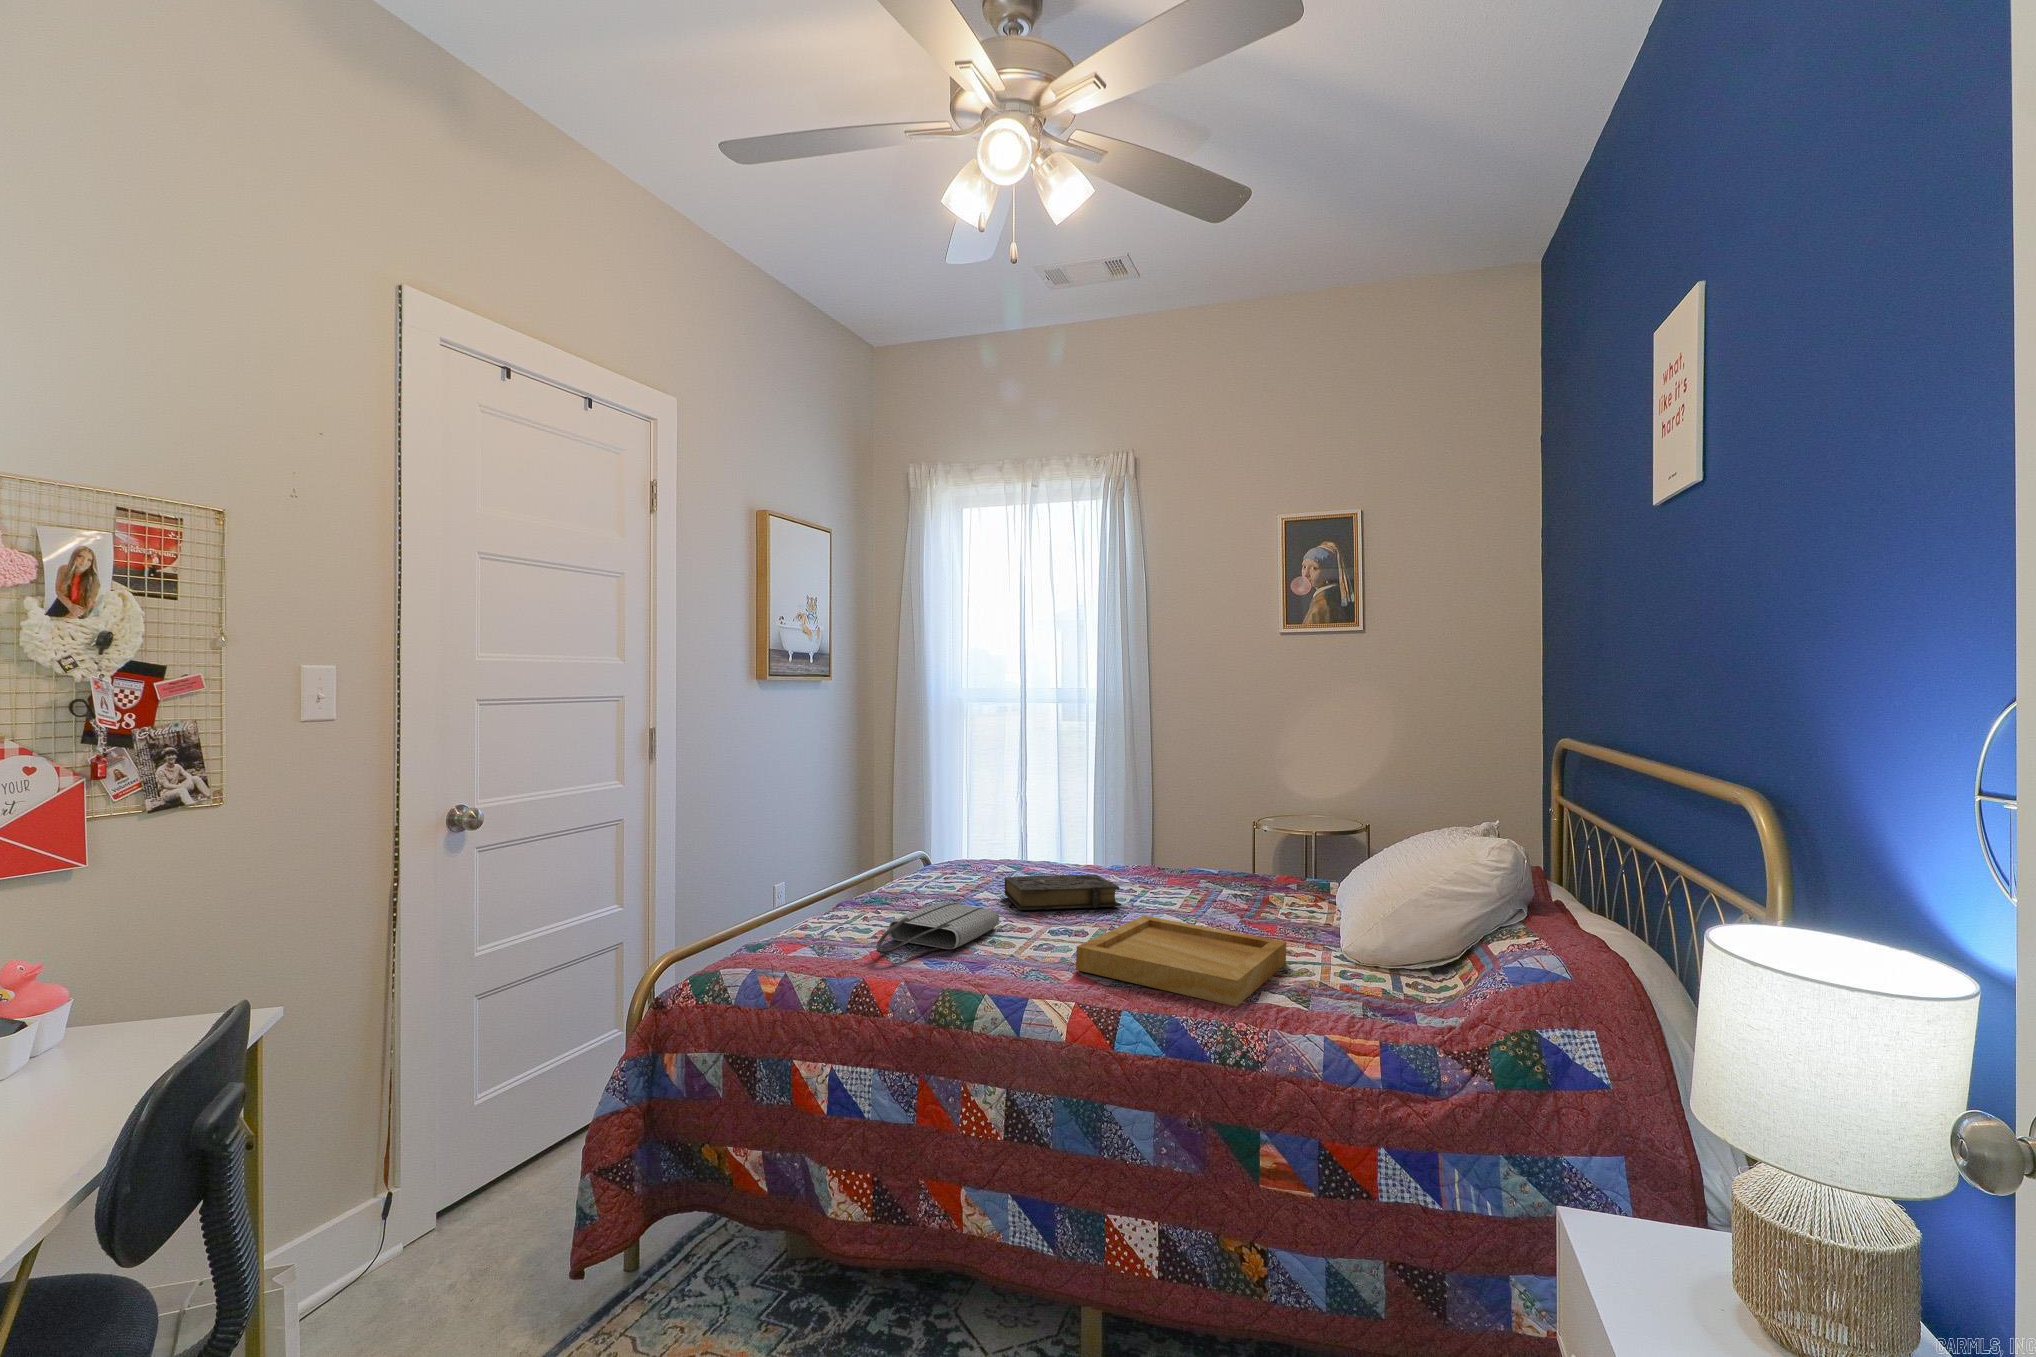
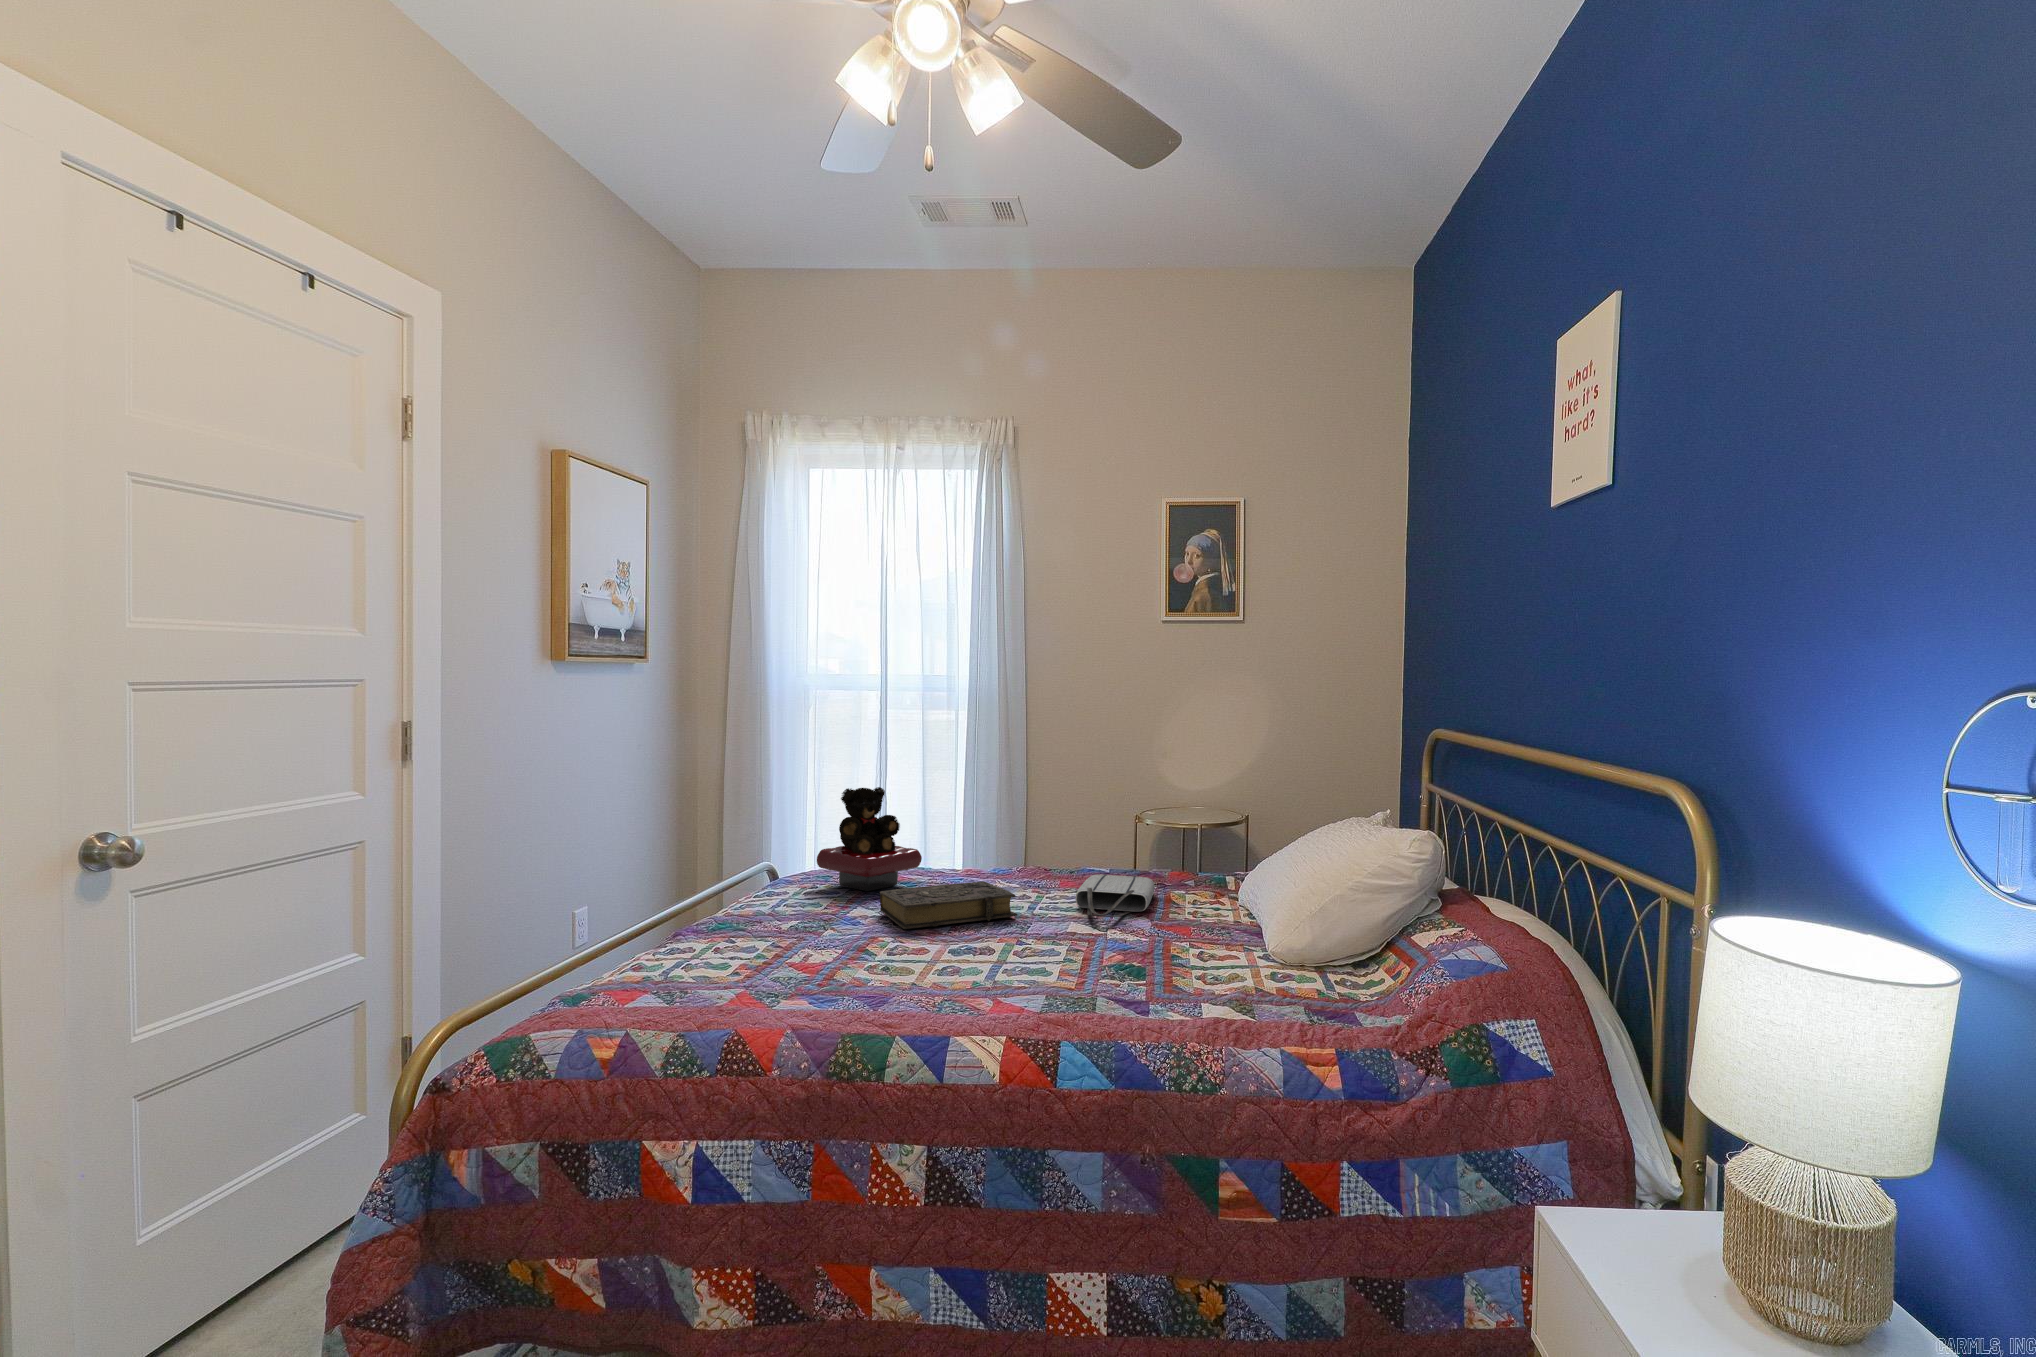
teddy bear: none [959,790,1048,878] -> present [817,787,922,891]
tote bag: present [876,903,999,954] -> present [1076,874,1154,917]
tray: present [1076,916,1286,1007] -> none [990,927,1213,1024]

